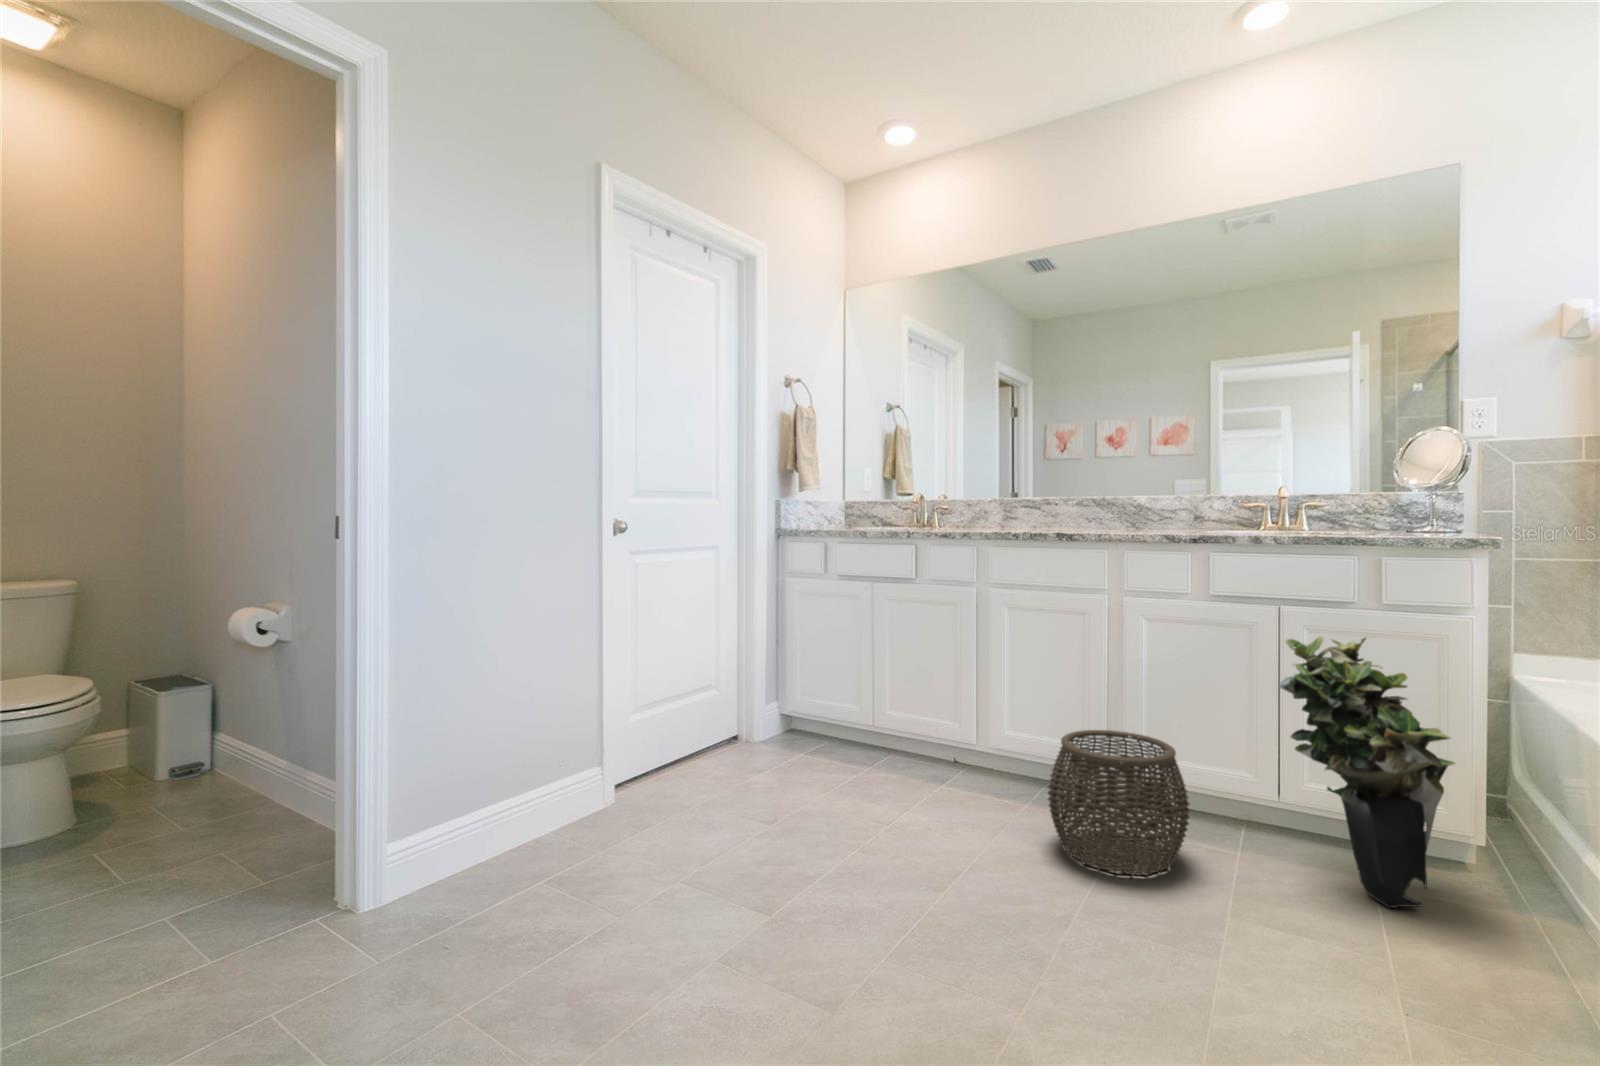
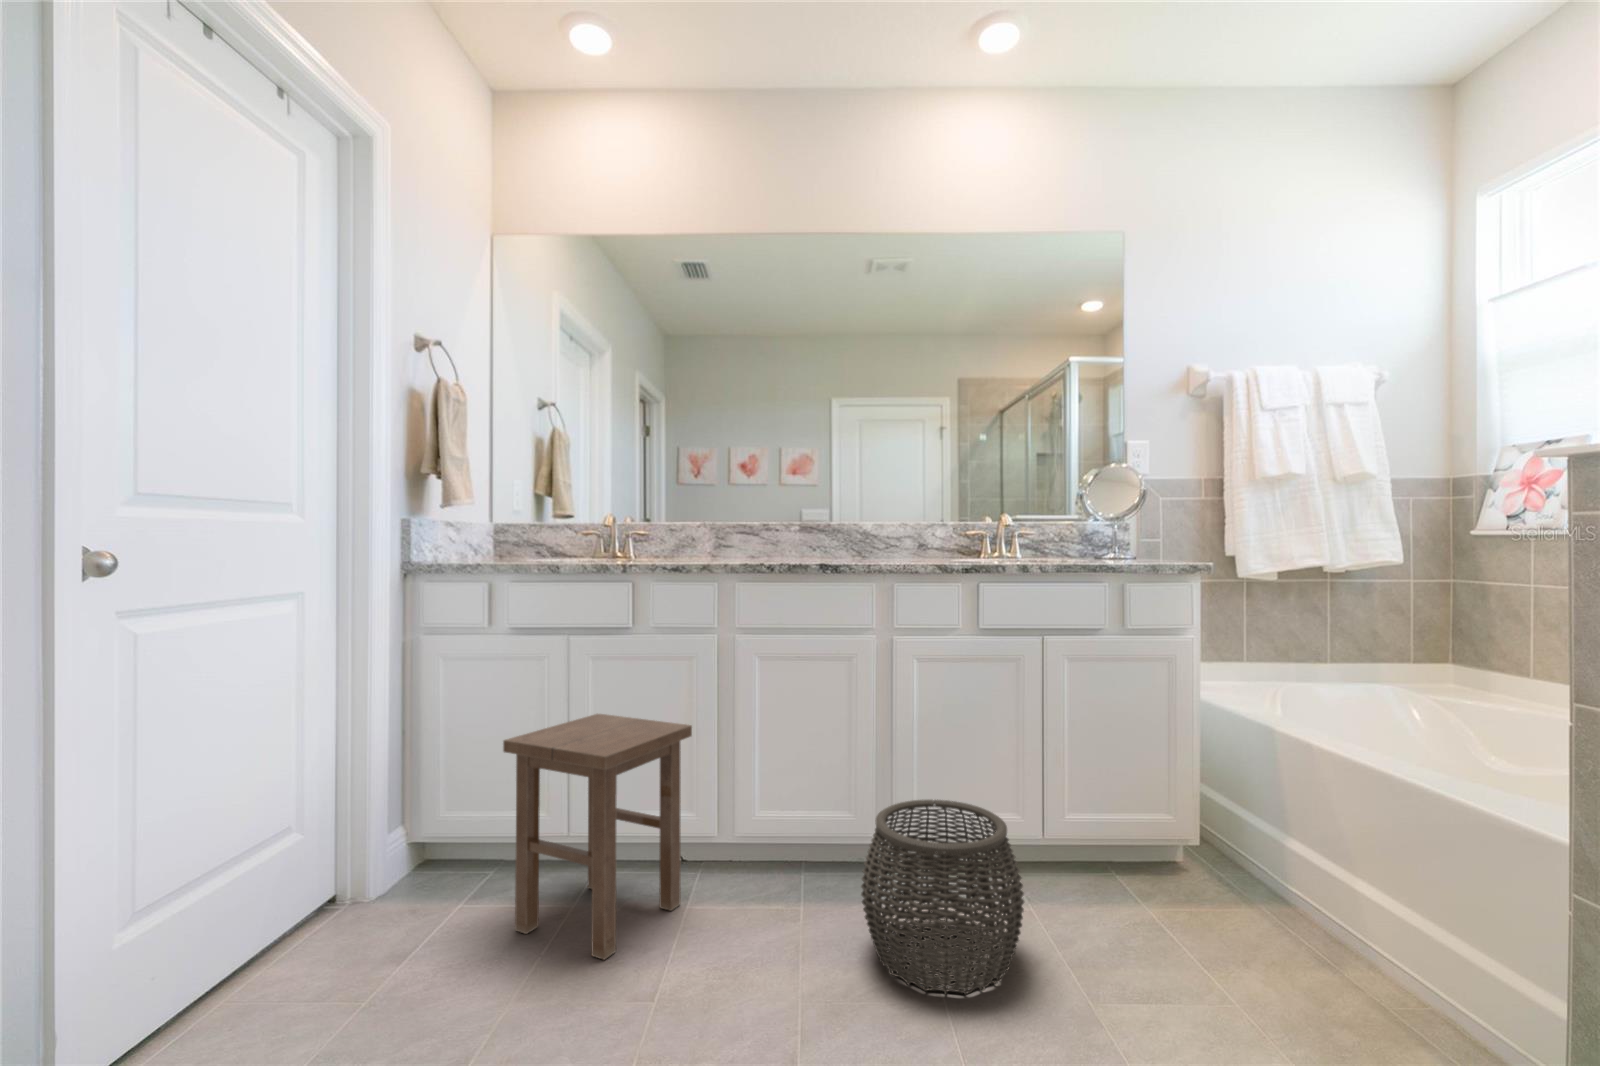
potted plant: present [1279,636,1455,908] -> none [1064,664,1235,947]
stool: none [820,641,948,799] -> present [503,714,692,960]

